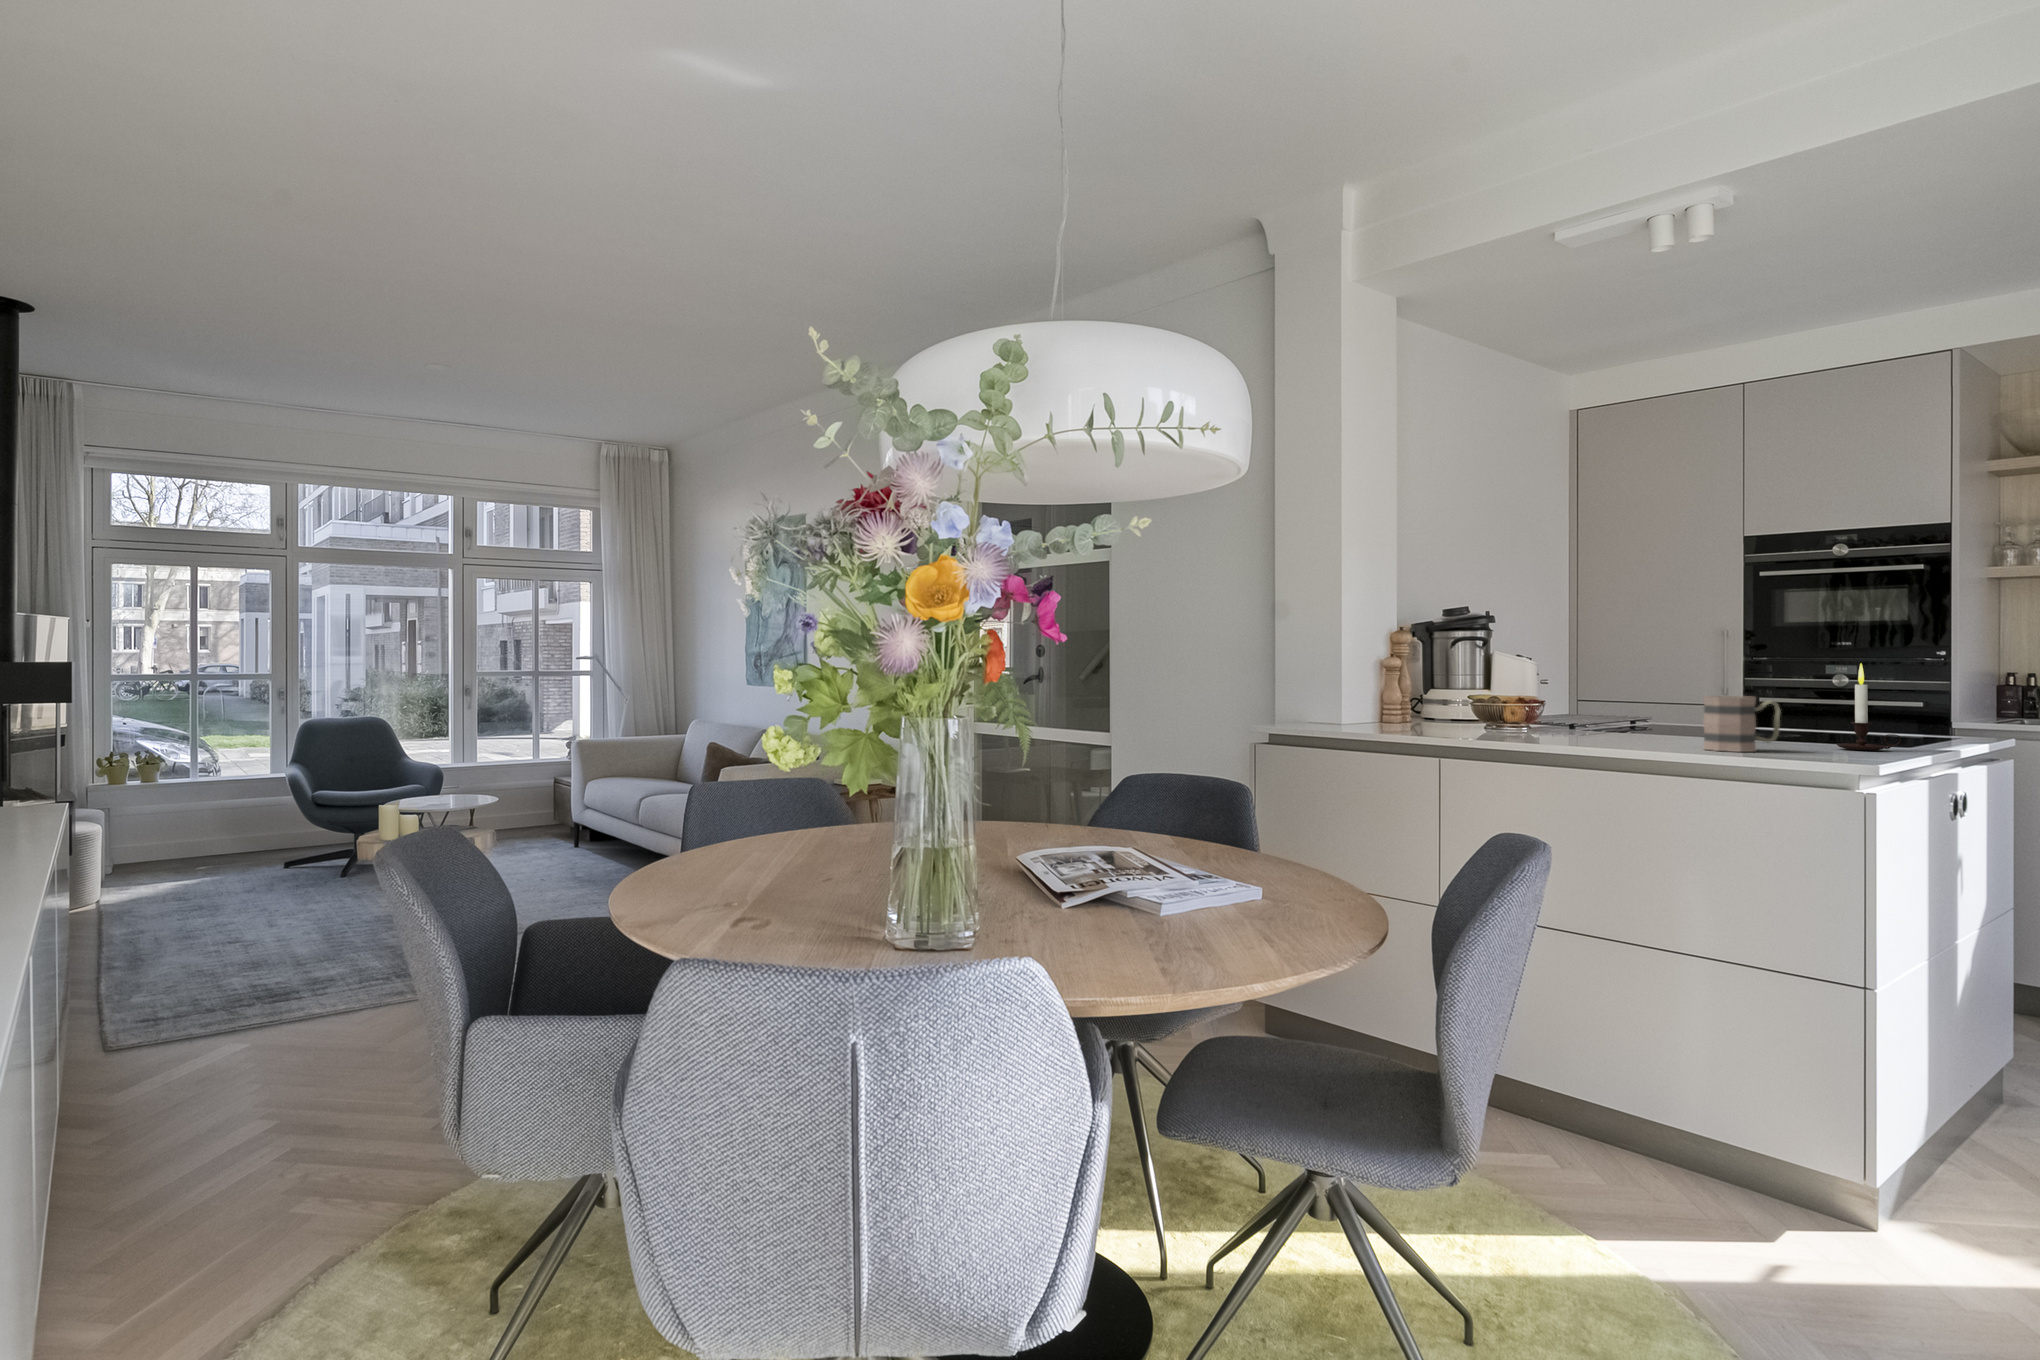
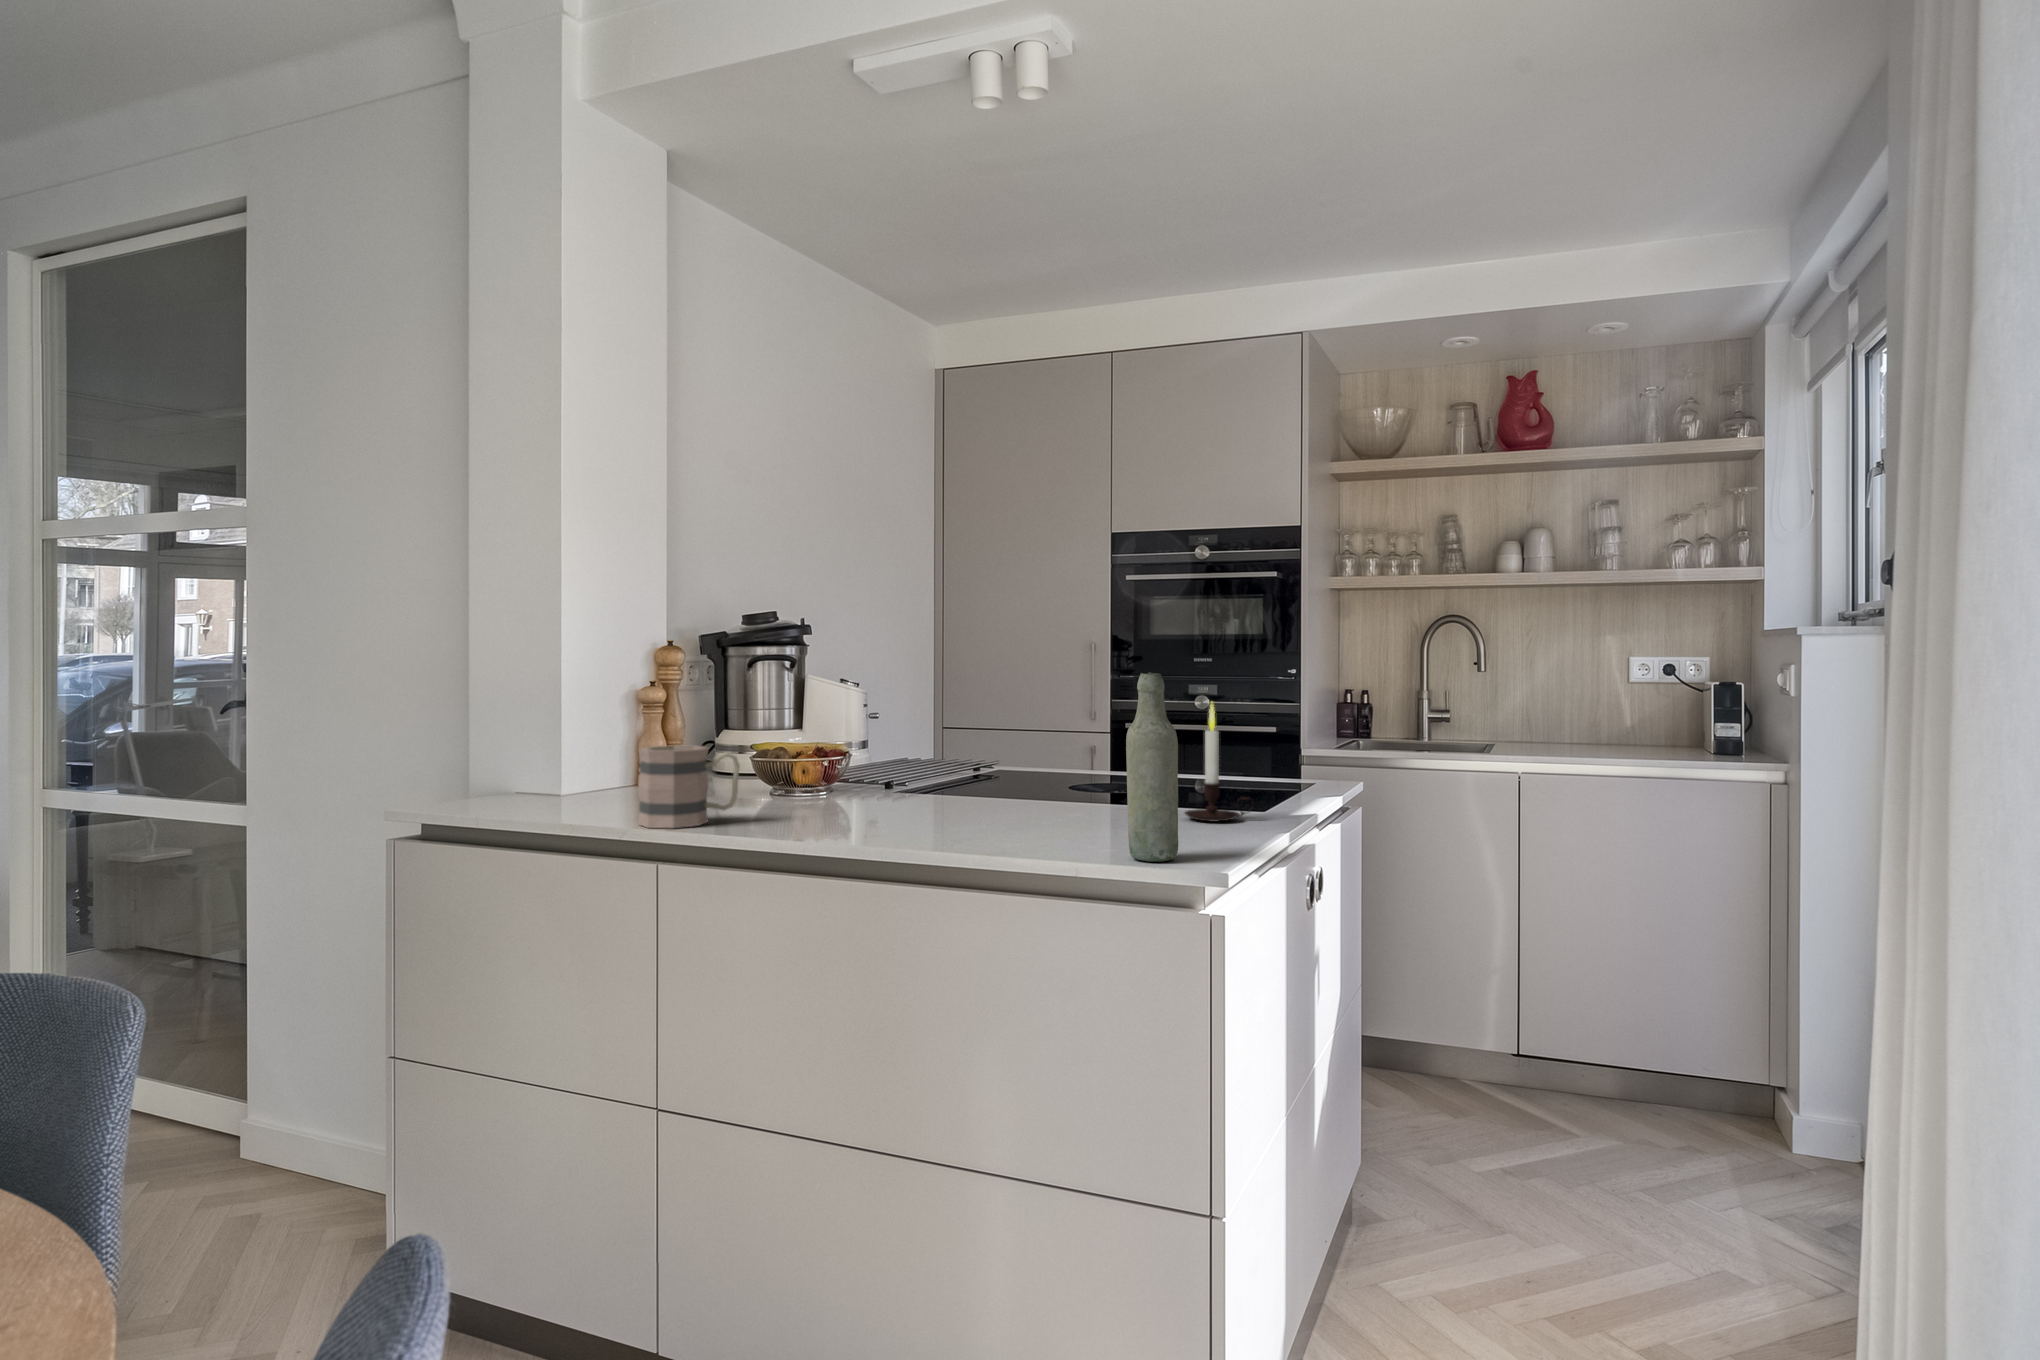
bottle: none [1796,637,1839,760] -> present [1126,672,1178,861]
mug: present [1703,696,1781,752] -> present [638,745,740,828]

